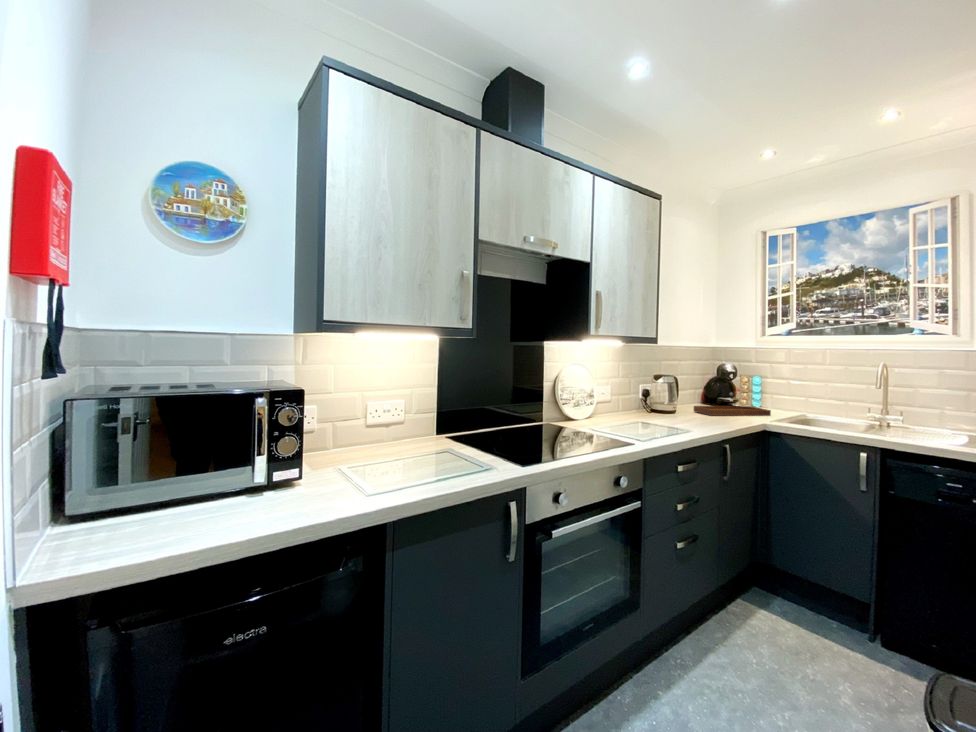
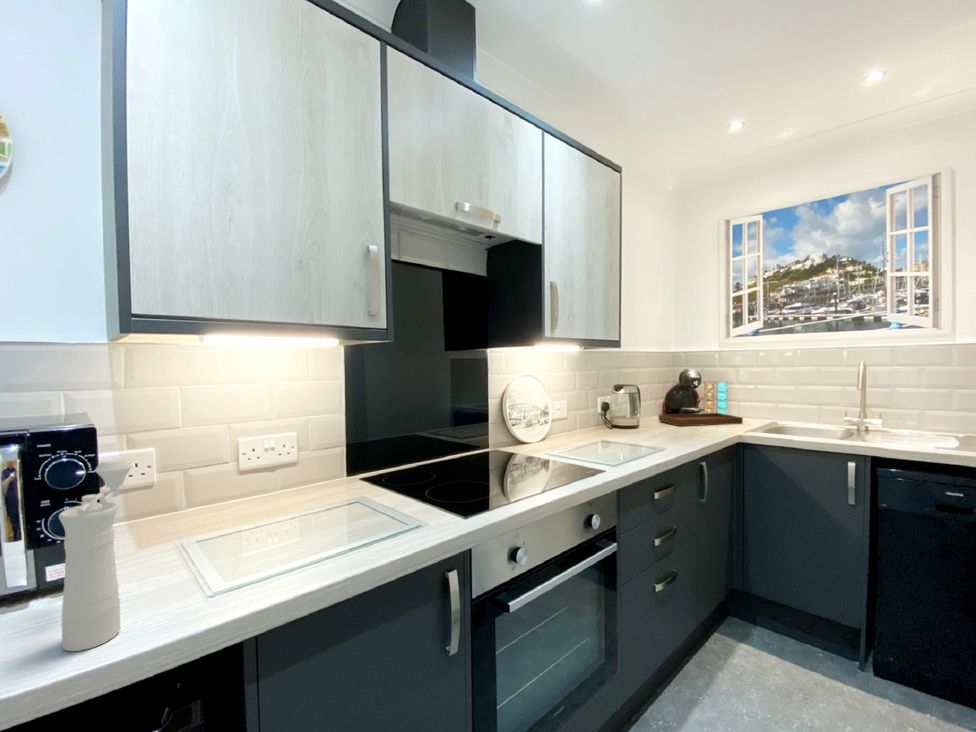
pepper mill: none [338,404,362,496] -> present [59,458,133,651]

